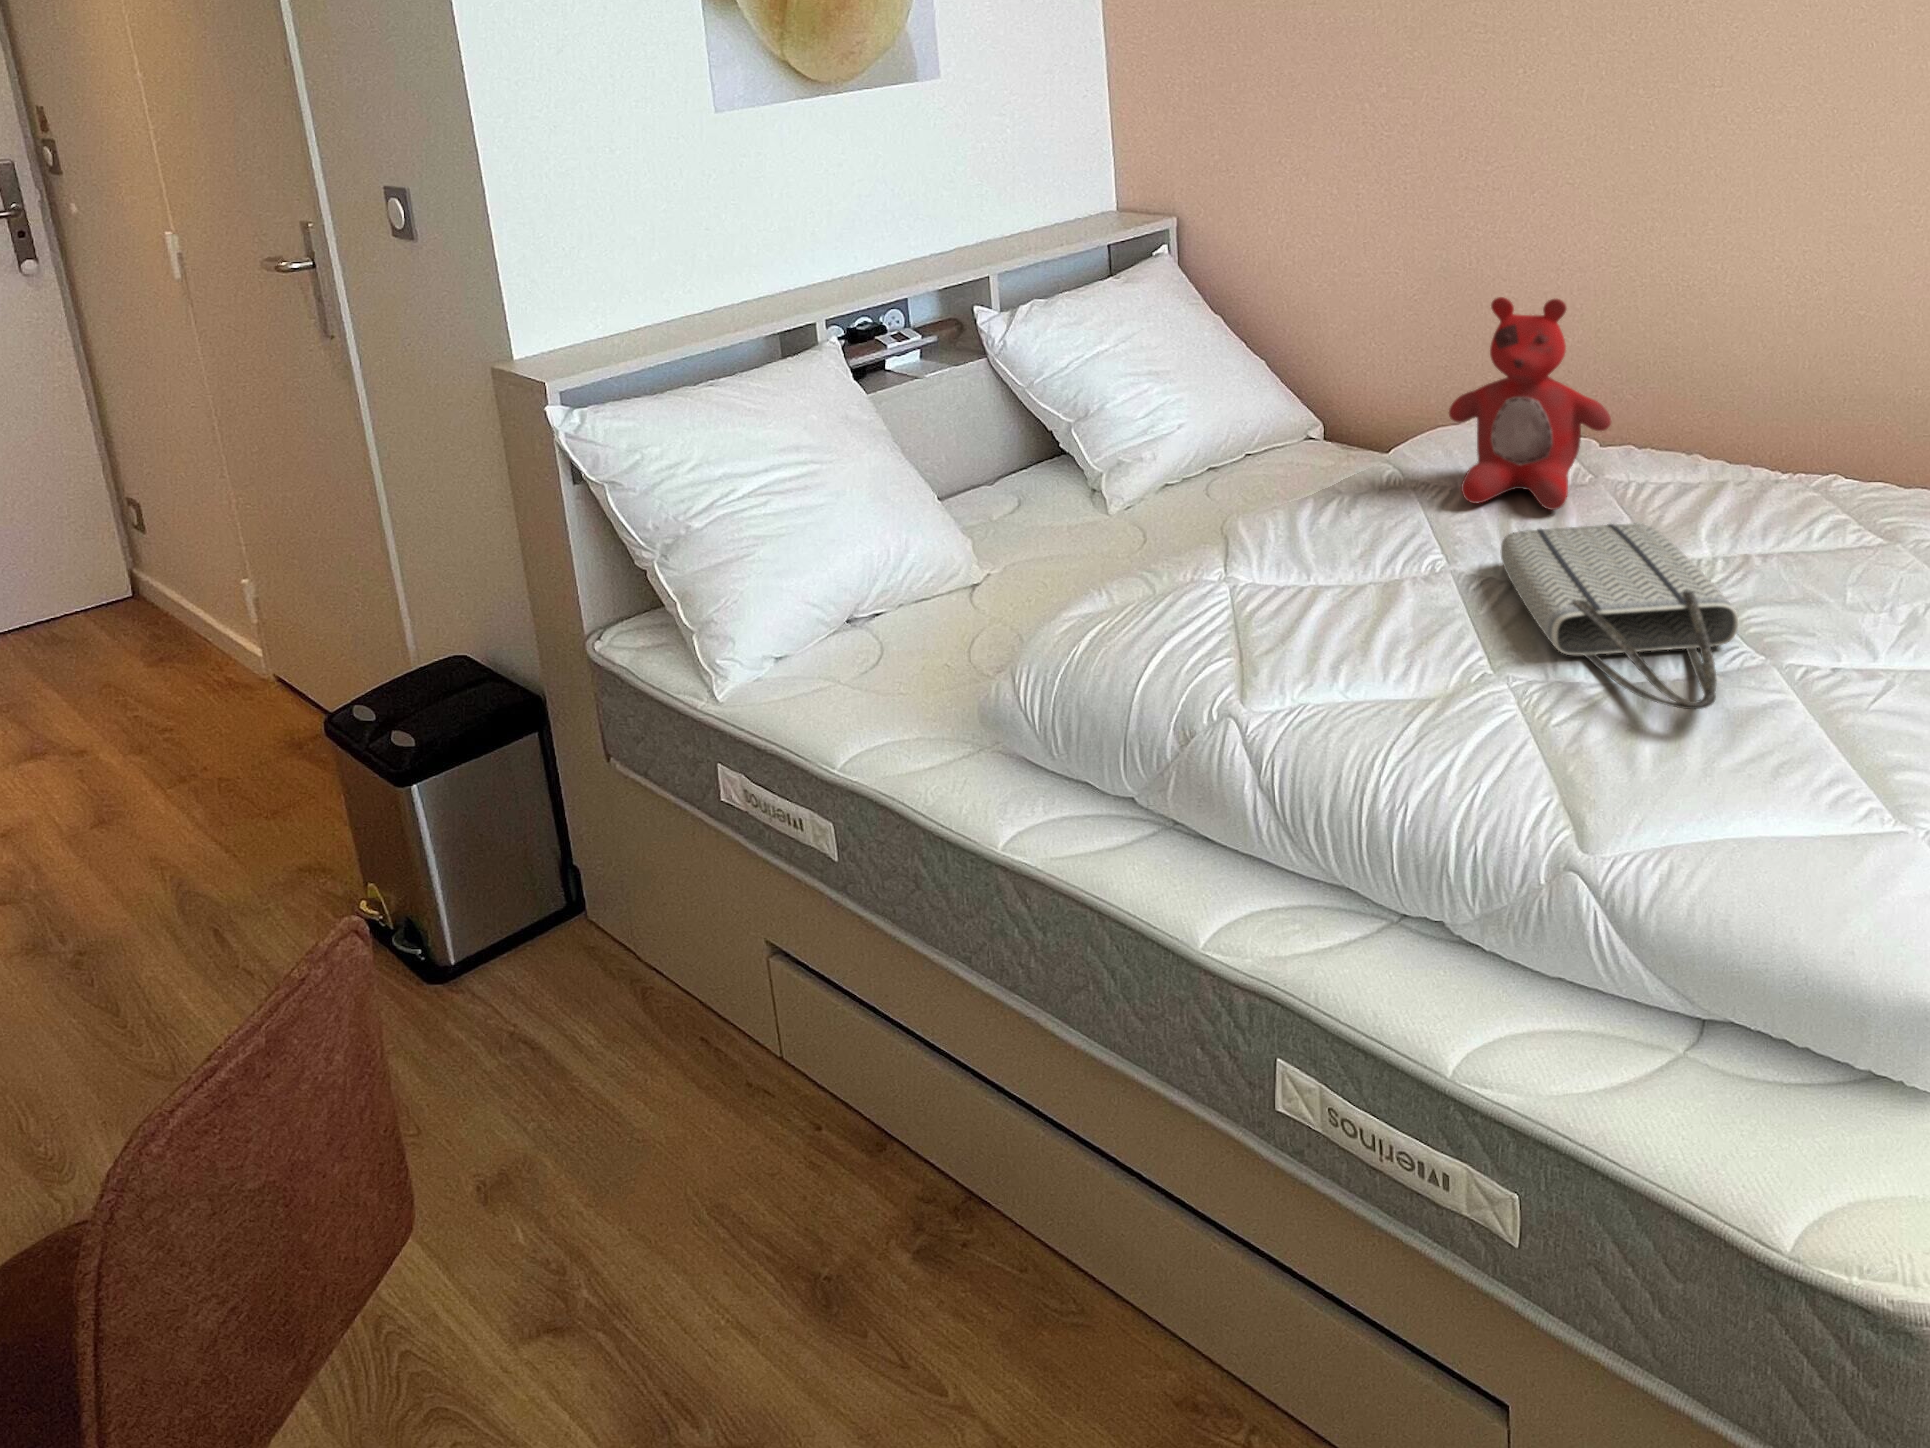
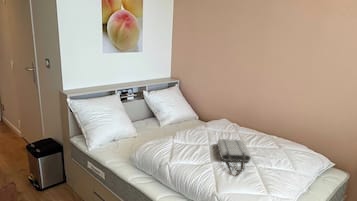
stuffed bear: present [1449,297,1611,510] -> none [214,101,240,136]

